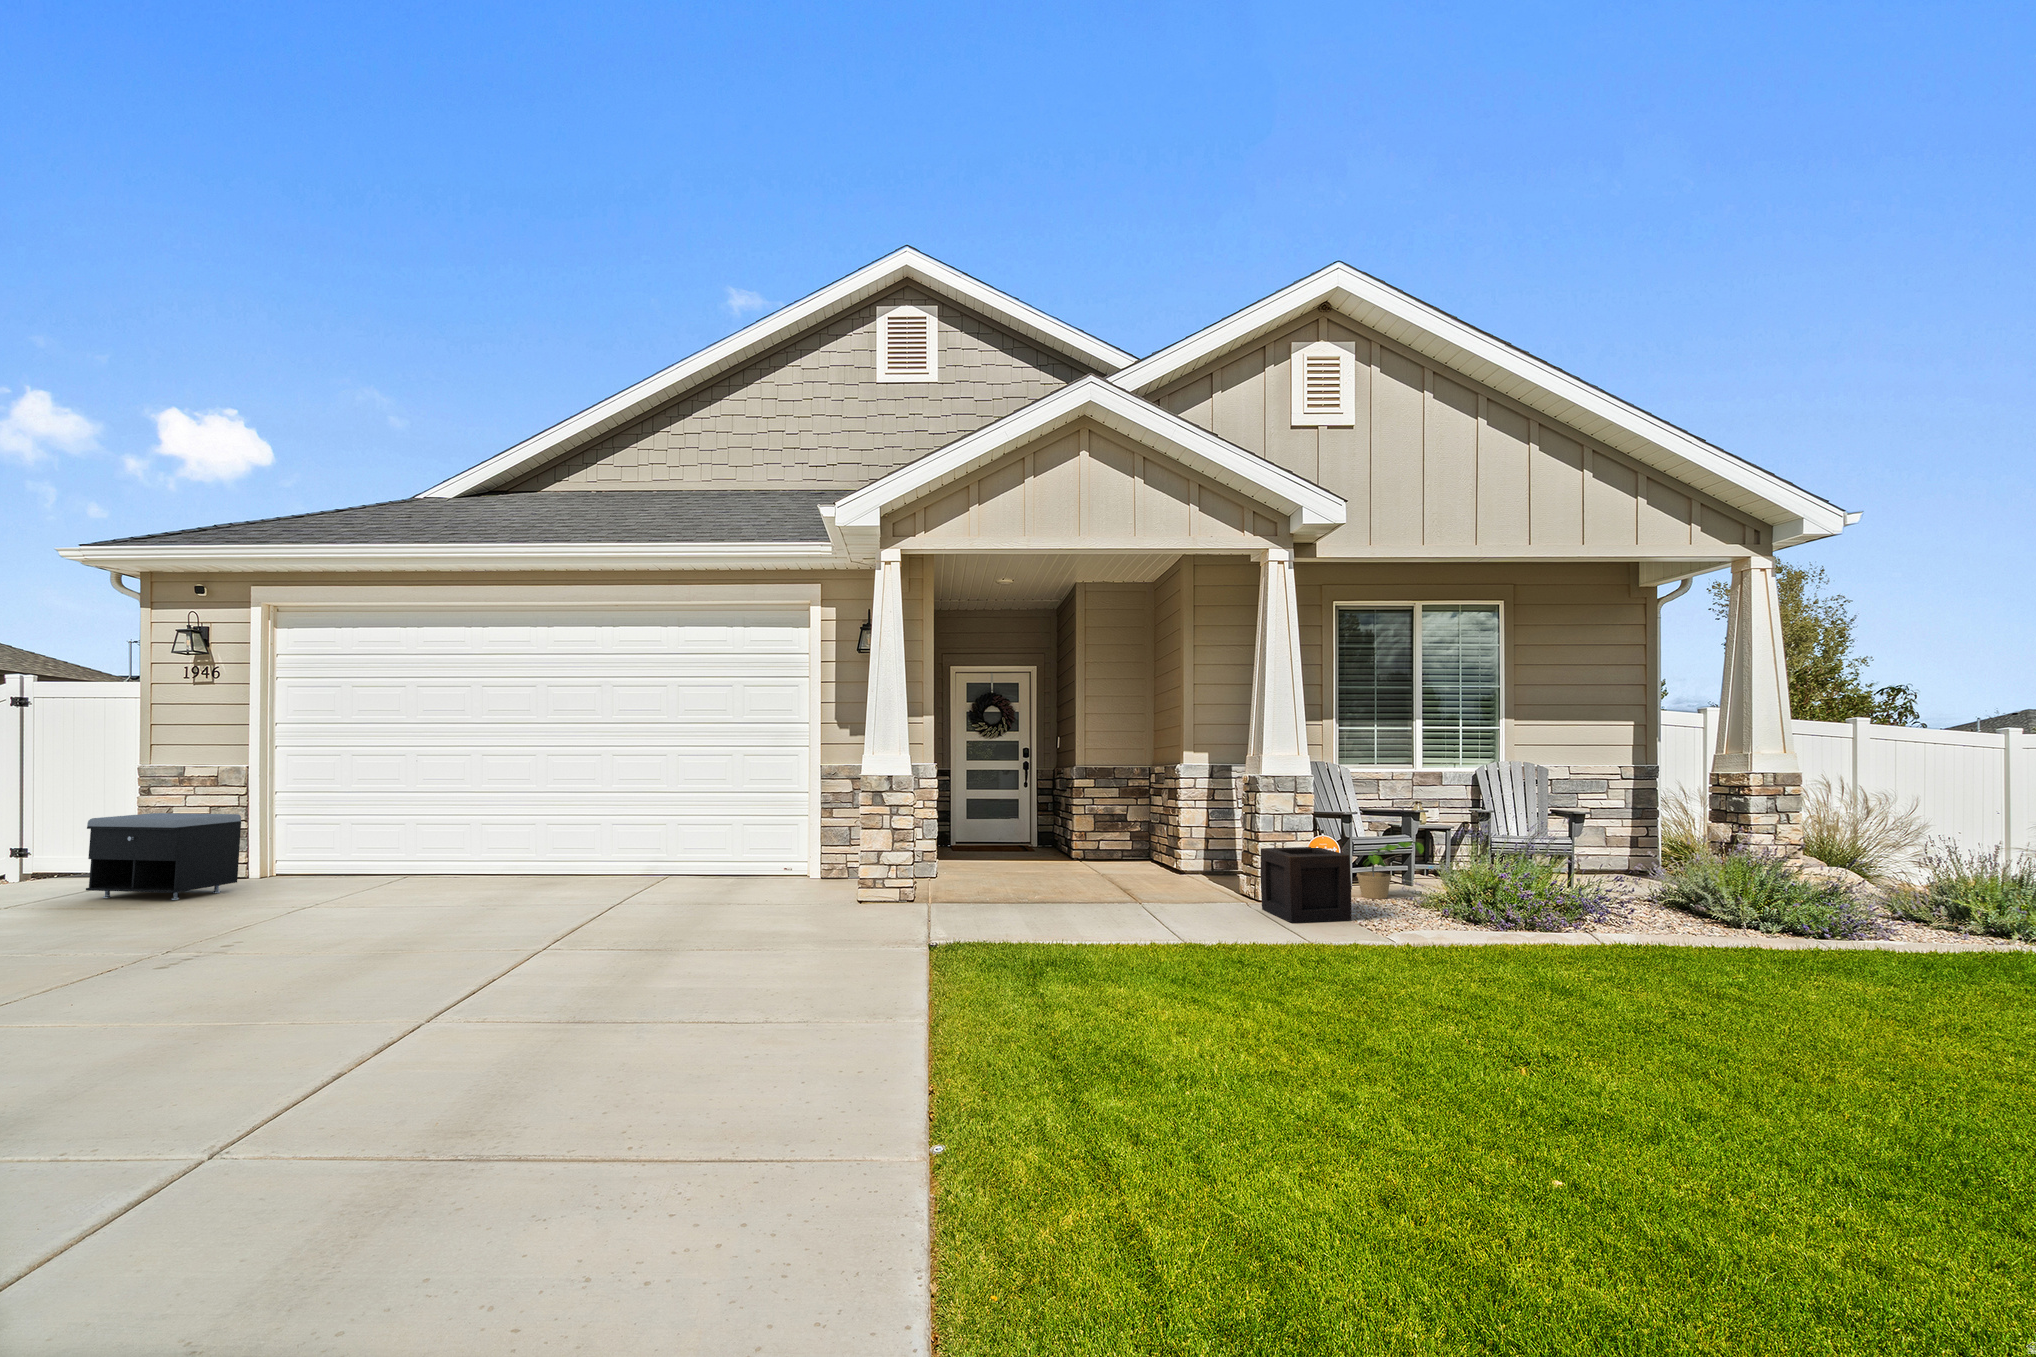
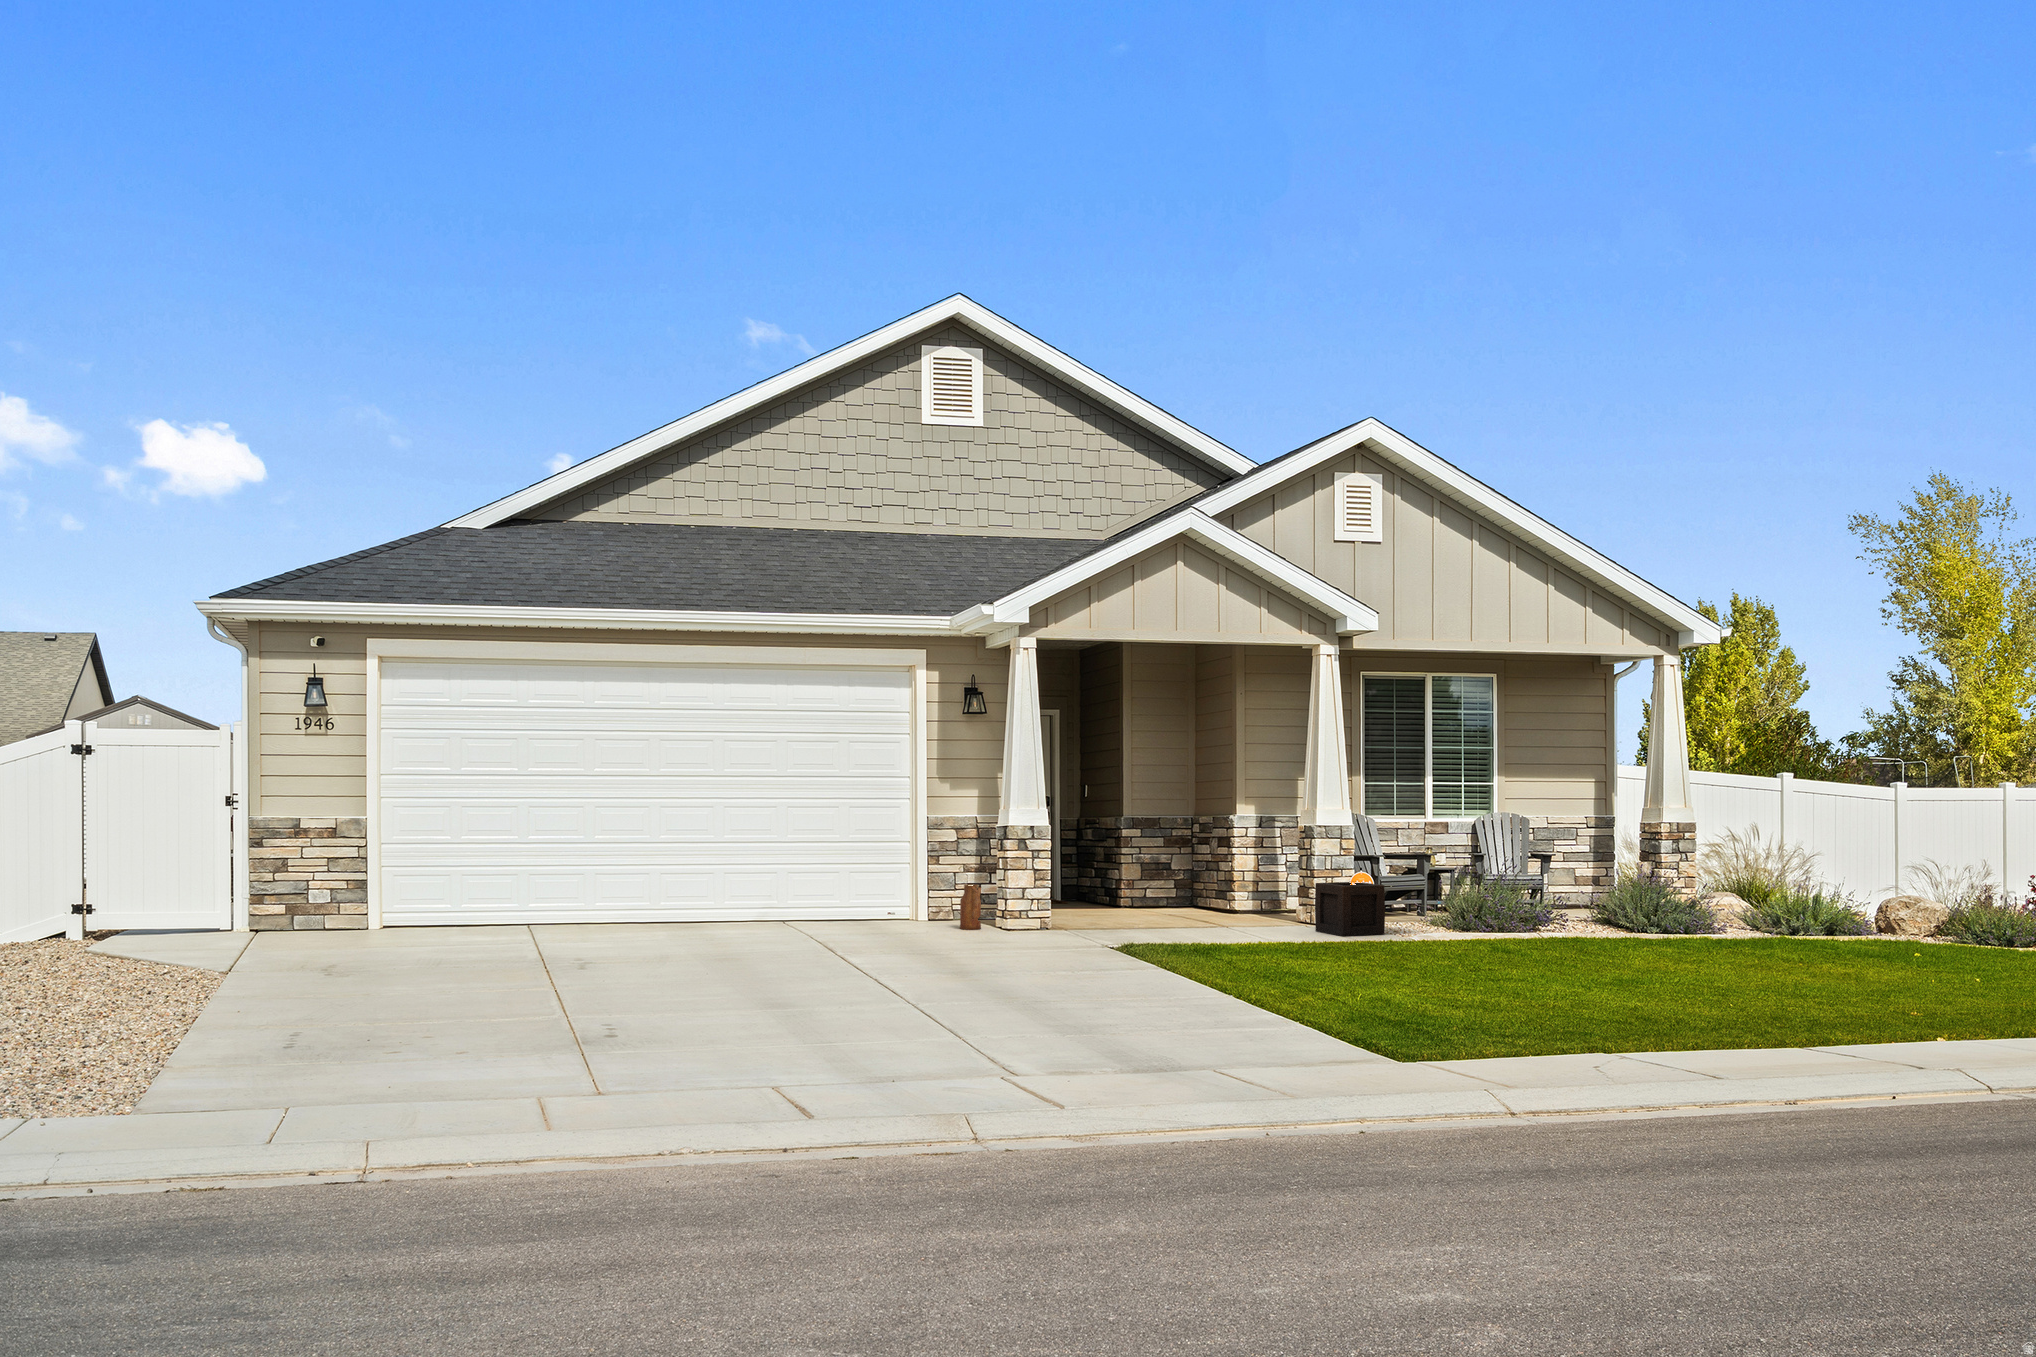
storage bench: present [86,813,241,900] -> none [254,865,372,946]
watering can: none [852,840,876,892] -> present [960,885,981,930]
potted plant: present [1357,841,1424,899] -> none [1382,878,1435,925]

